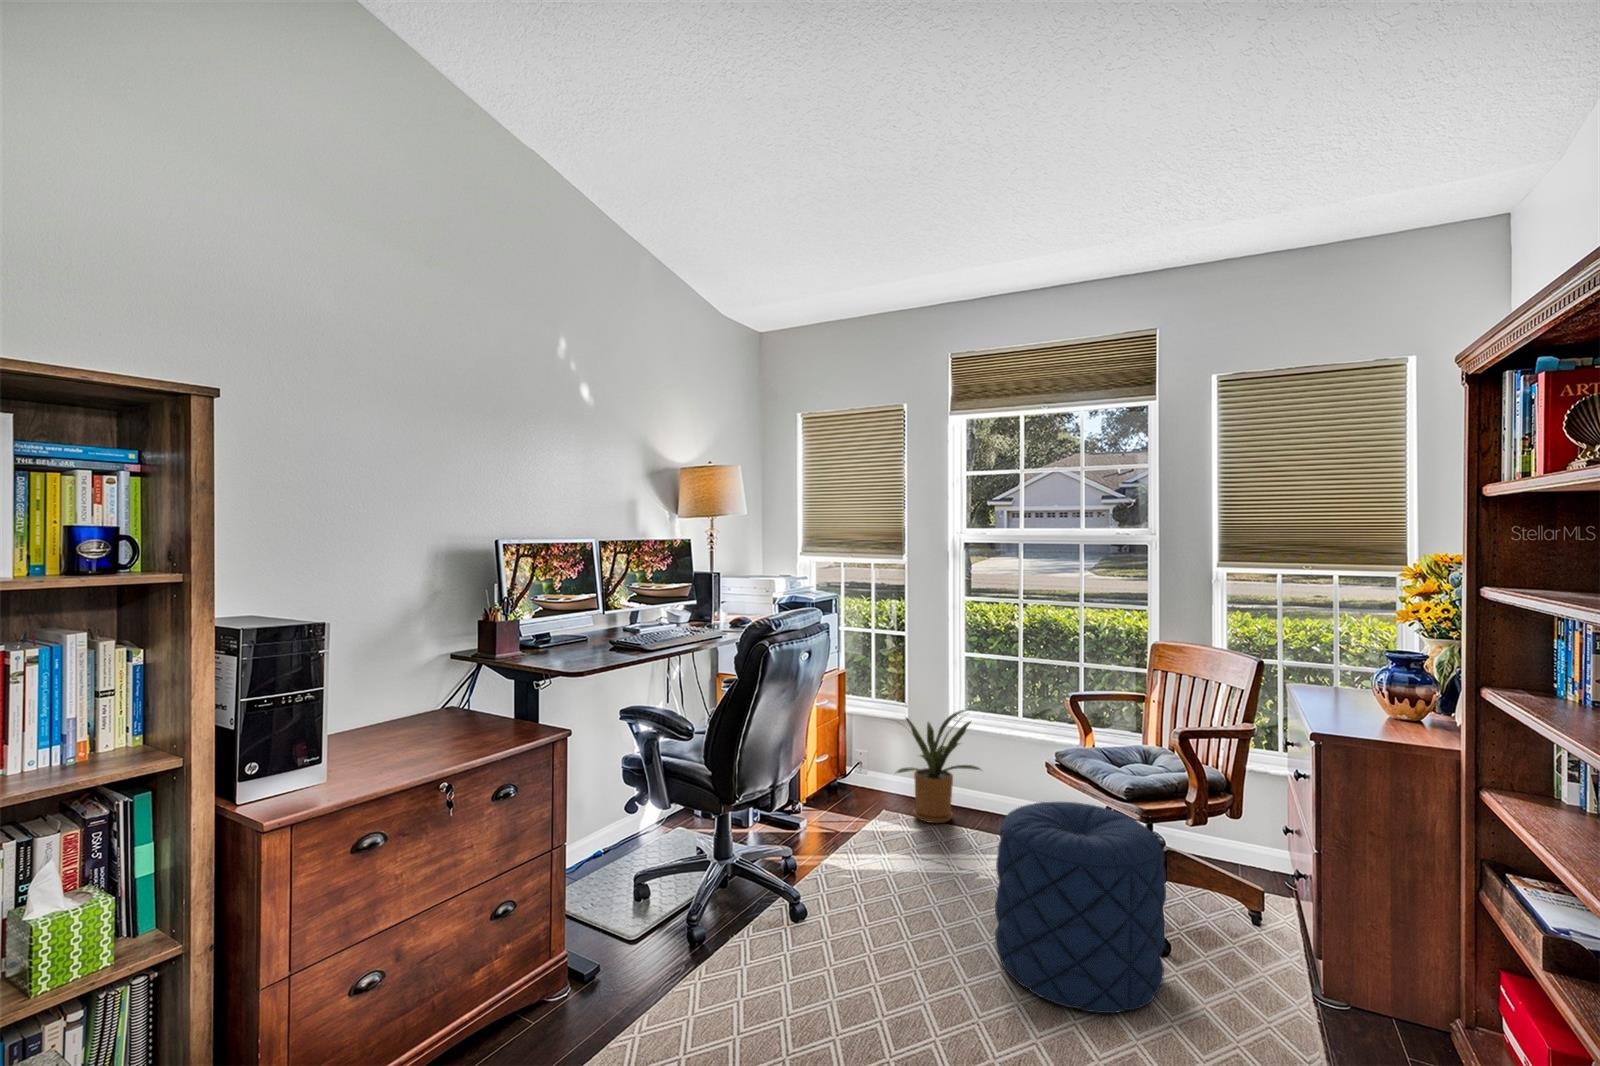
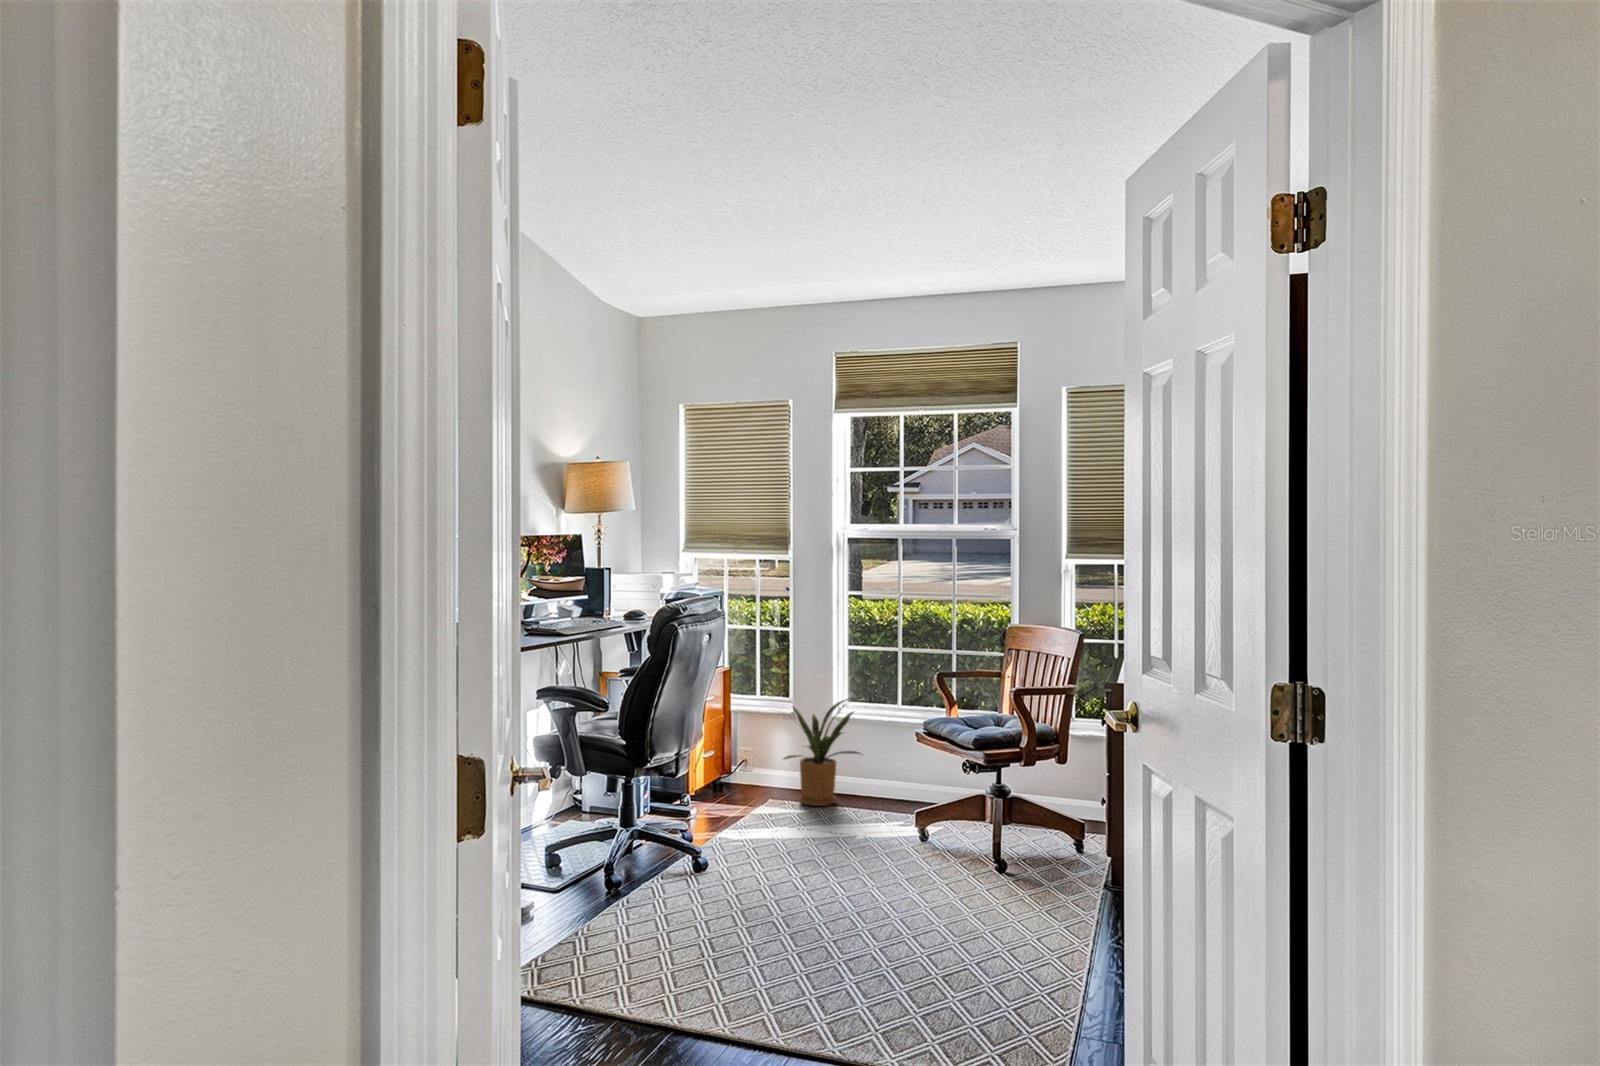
pouf: present [995,802,1166,1013] -> none [867,755,998,902]

